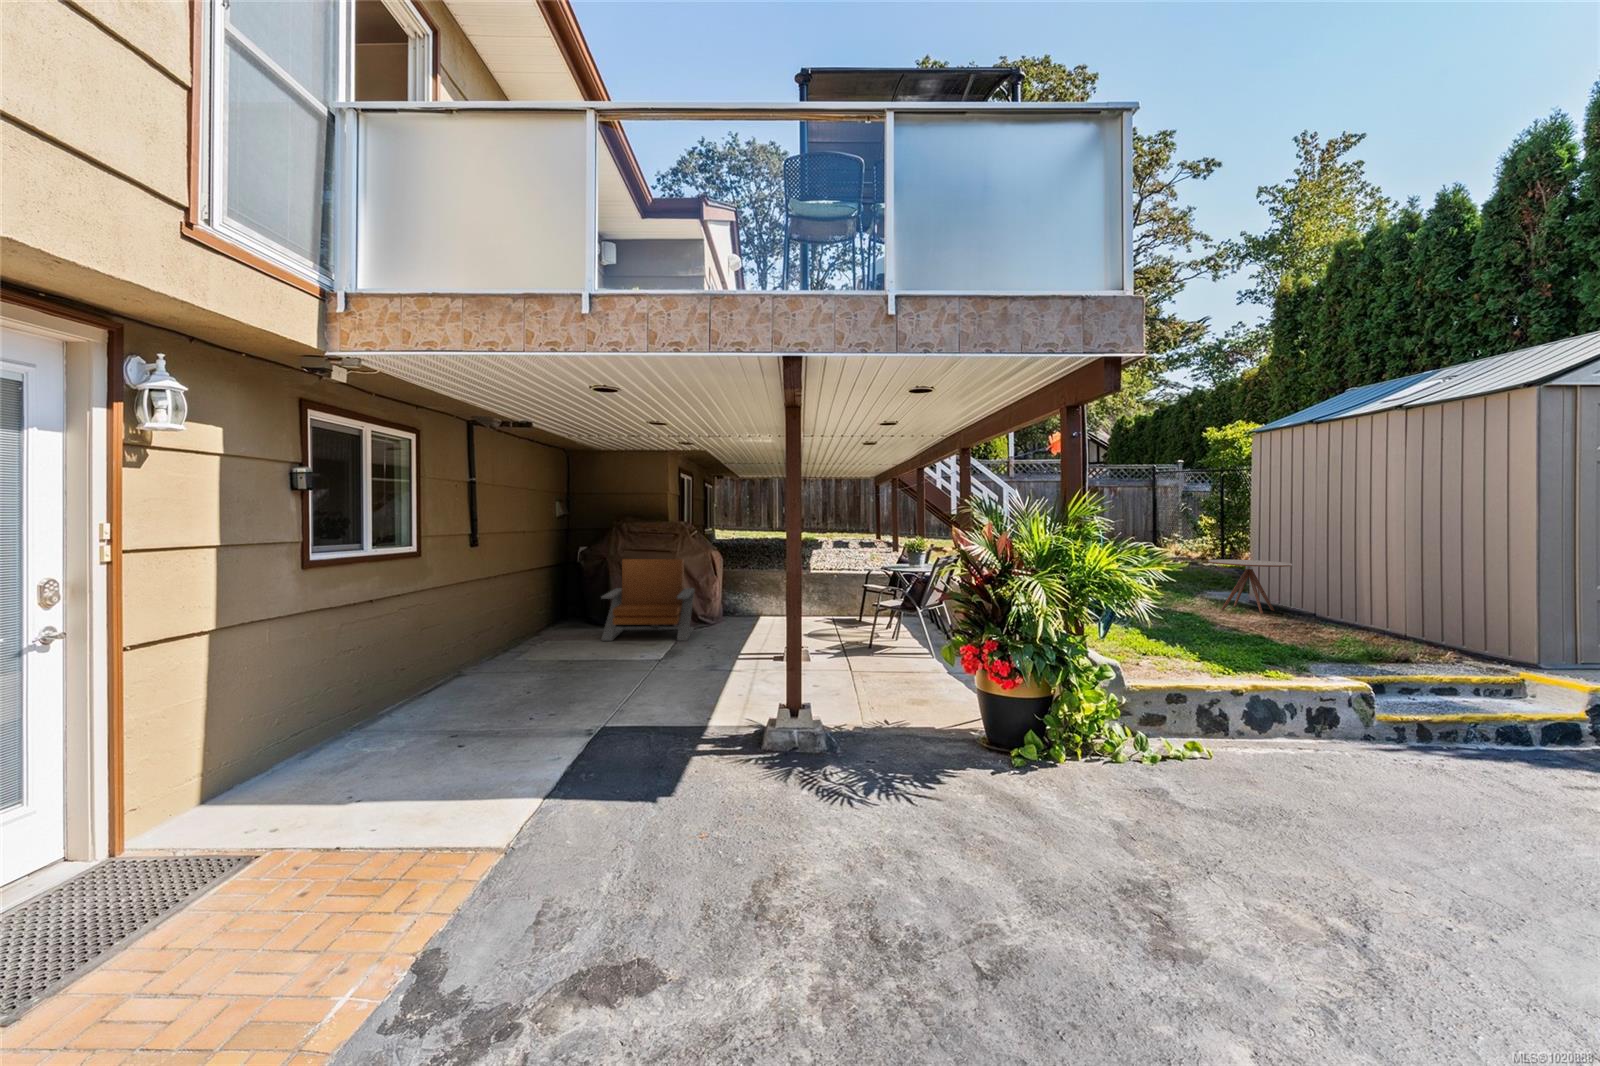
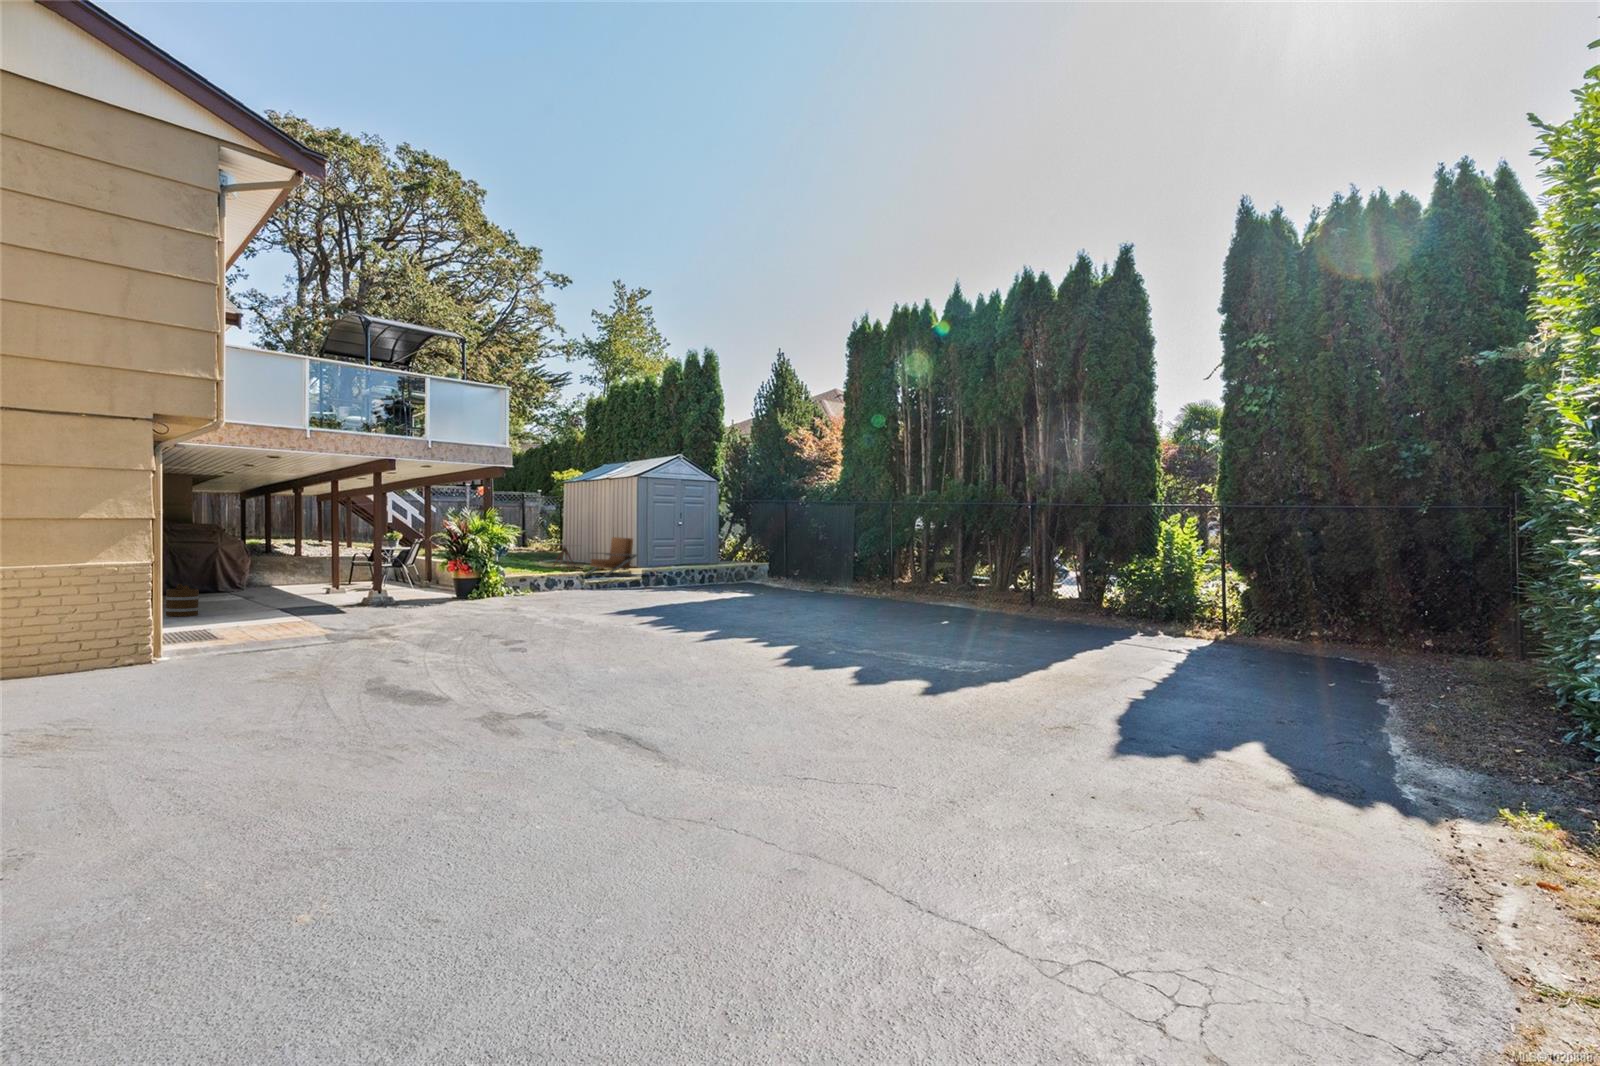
lounge chair: present [601,559,695,641] -> present [588,537,637,576]
bucket: none [191,724,281,829] -> present [165,584,199,616]

